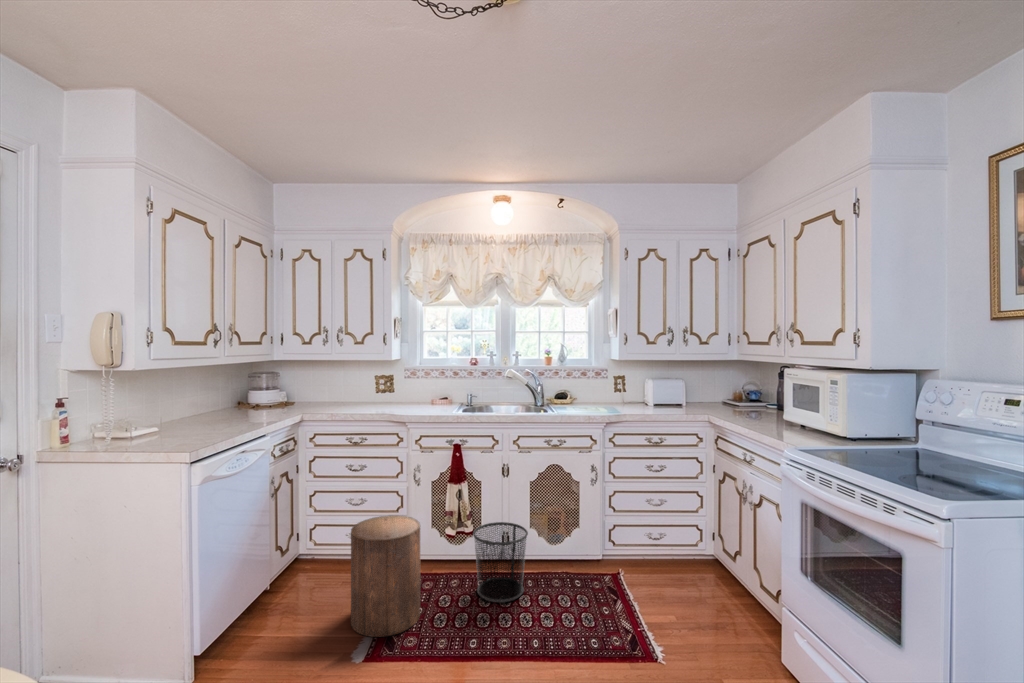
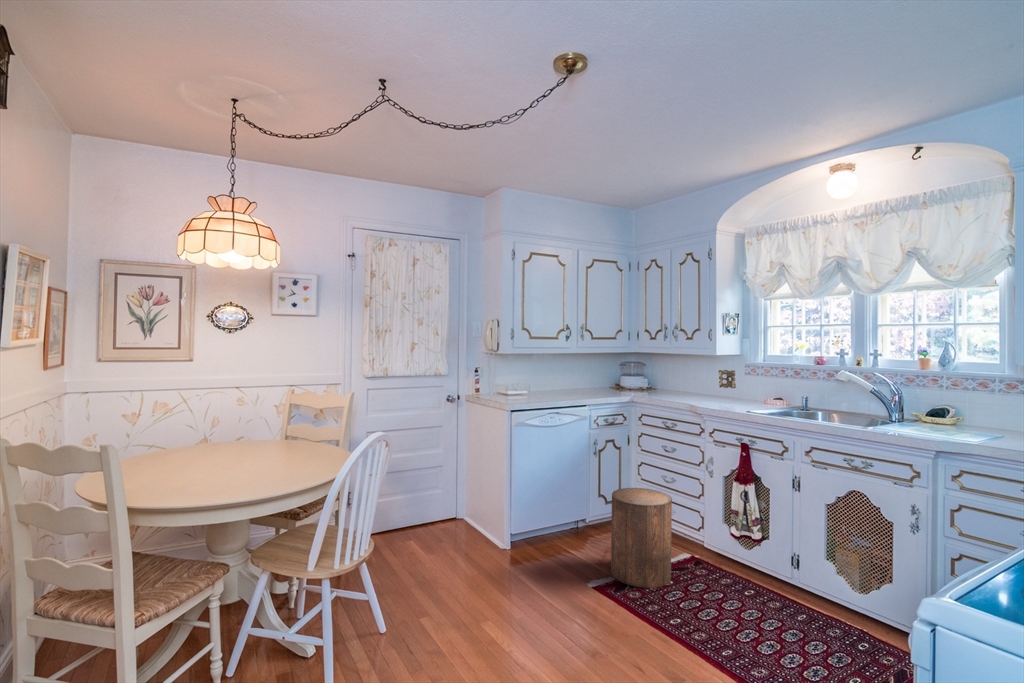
waste bin: present [473,522,528,602] -> none [726,531,792,619]

